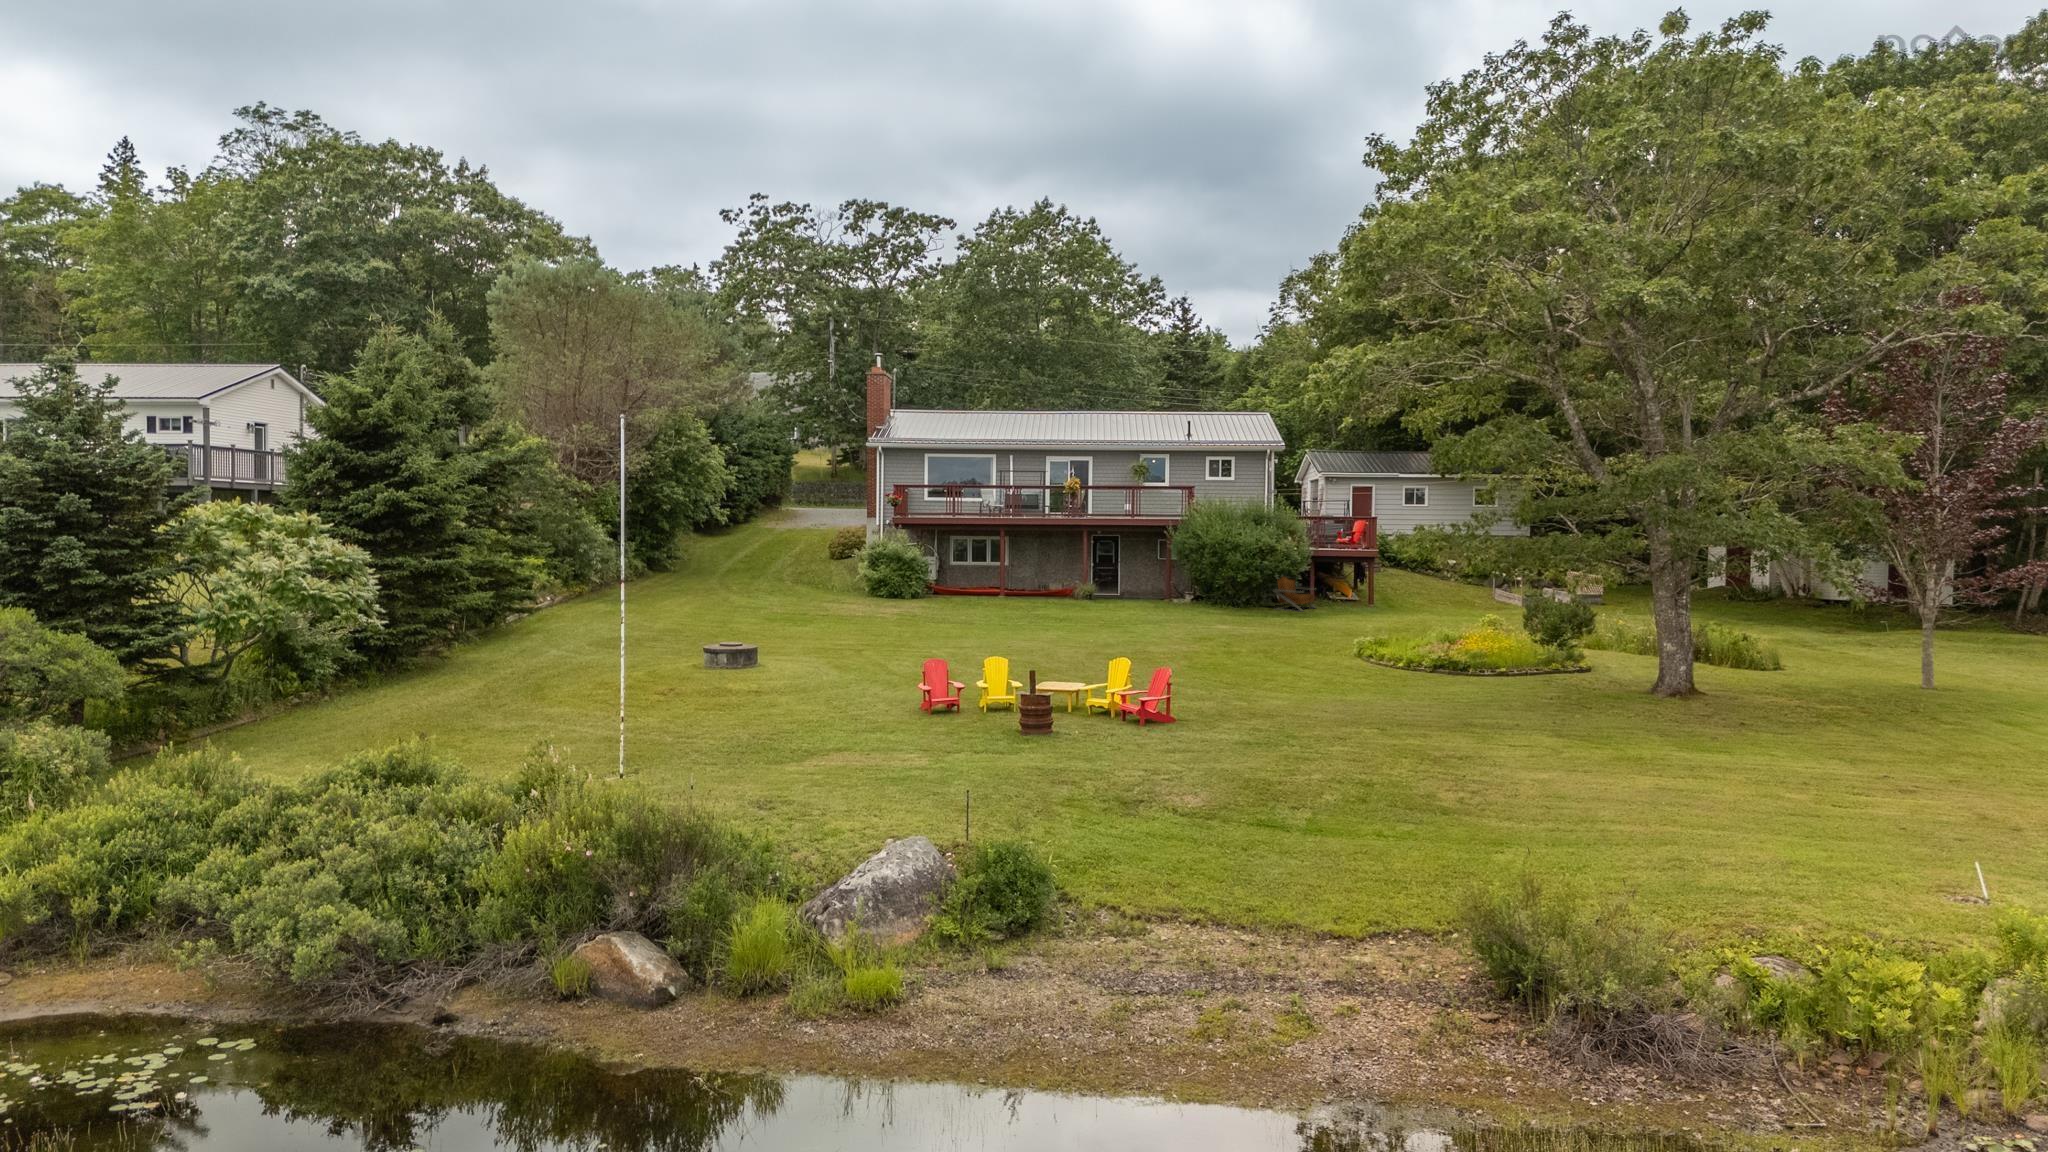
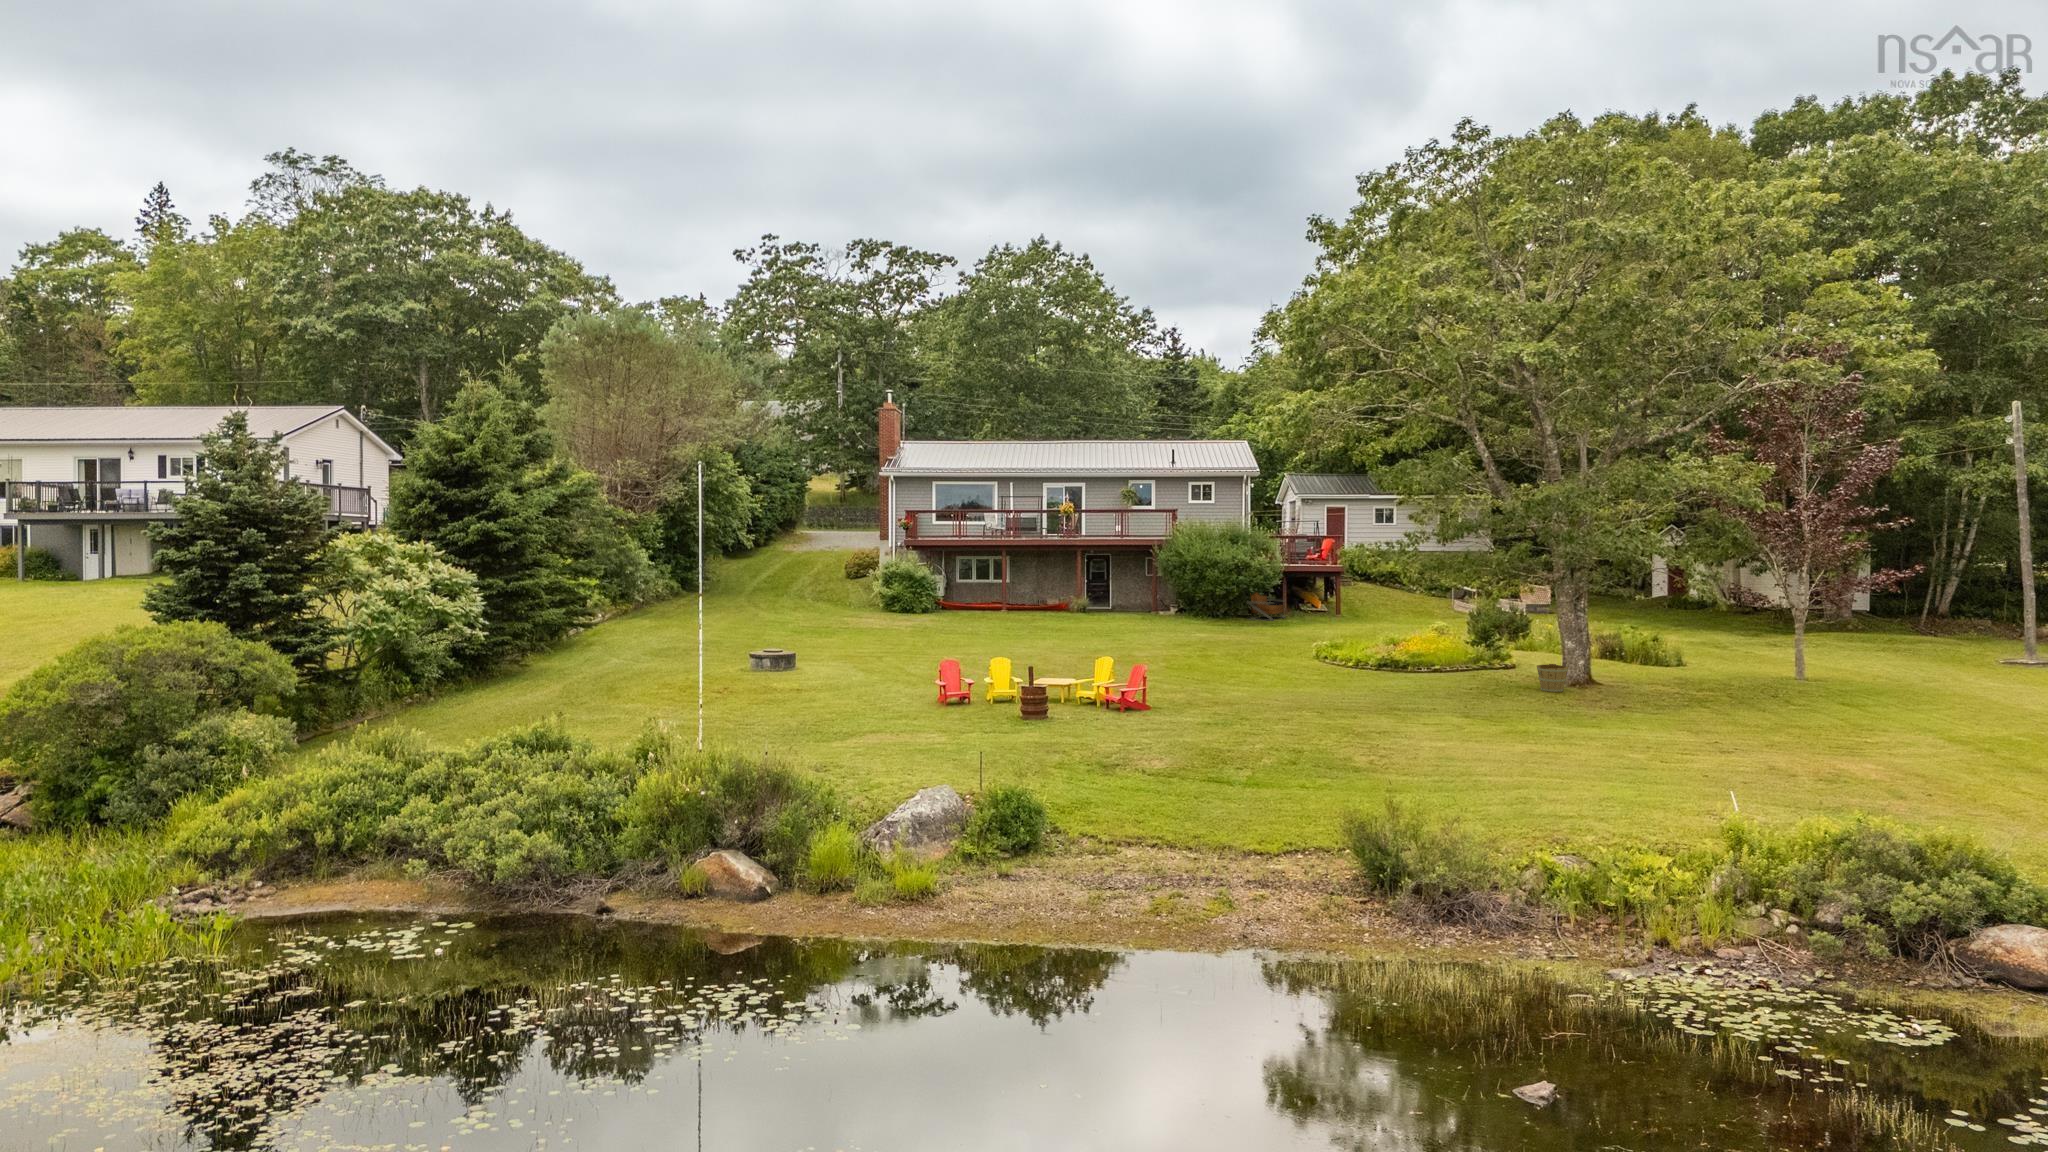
wooden bucket: none [1633,670,1672,704] -> present [1537,664,1568,692]

